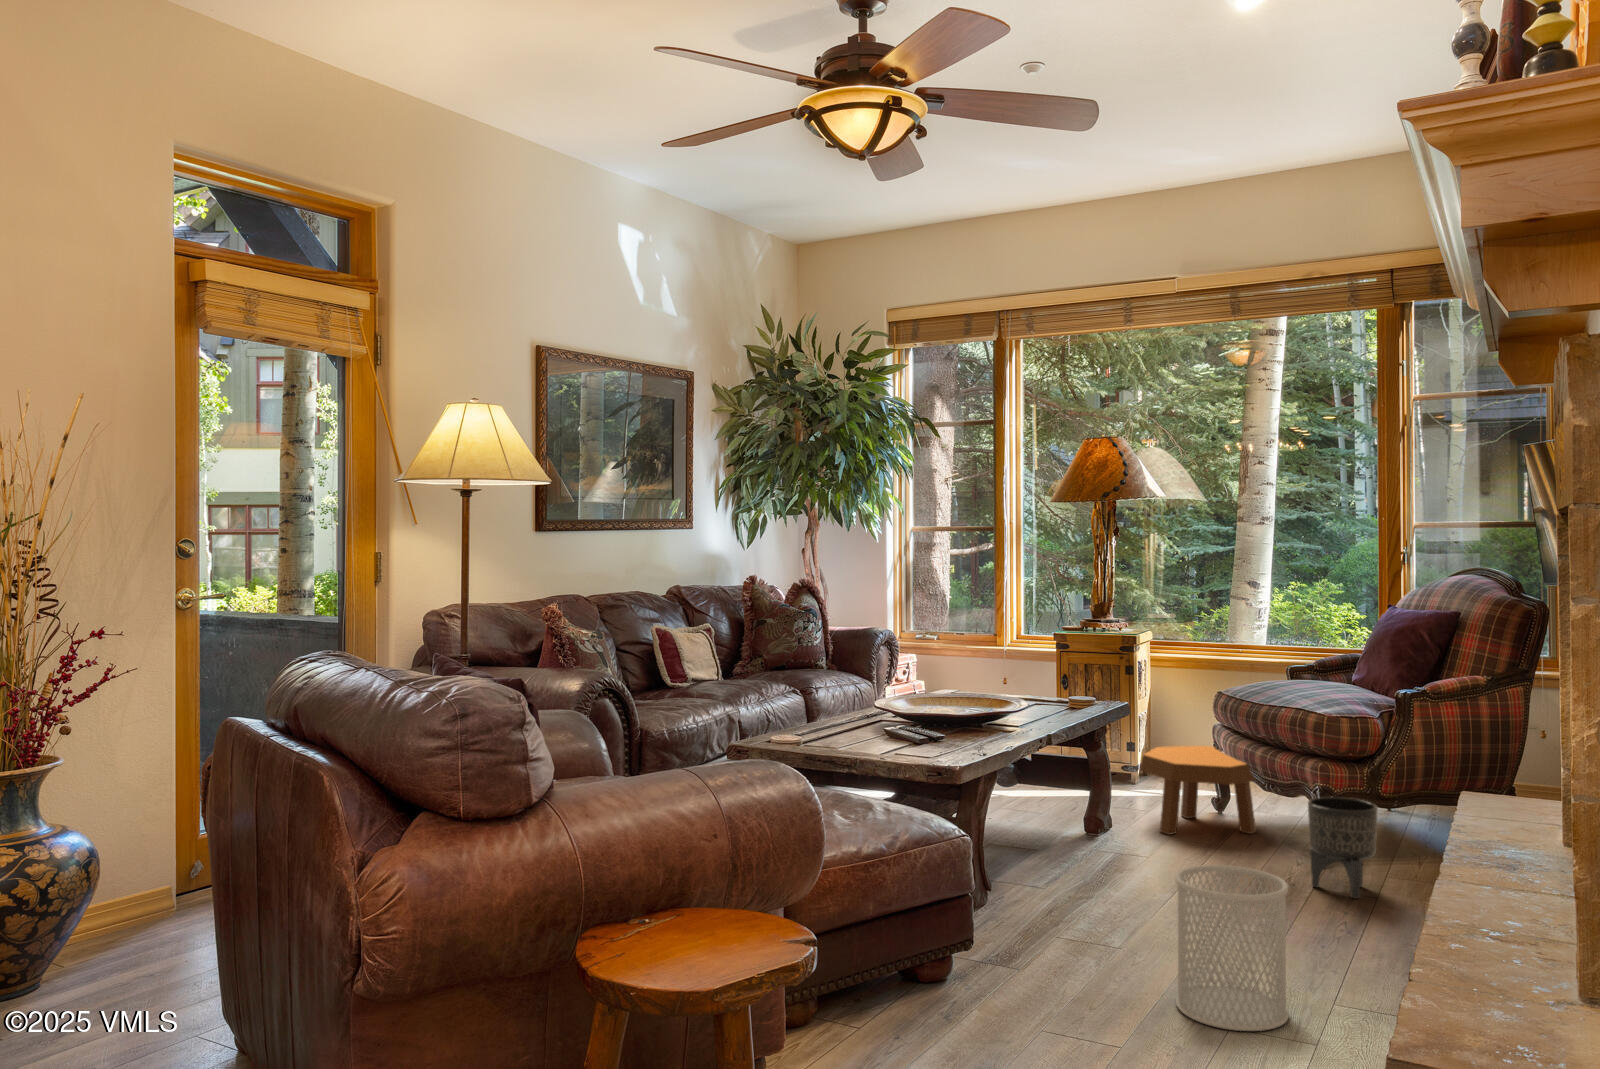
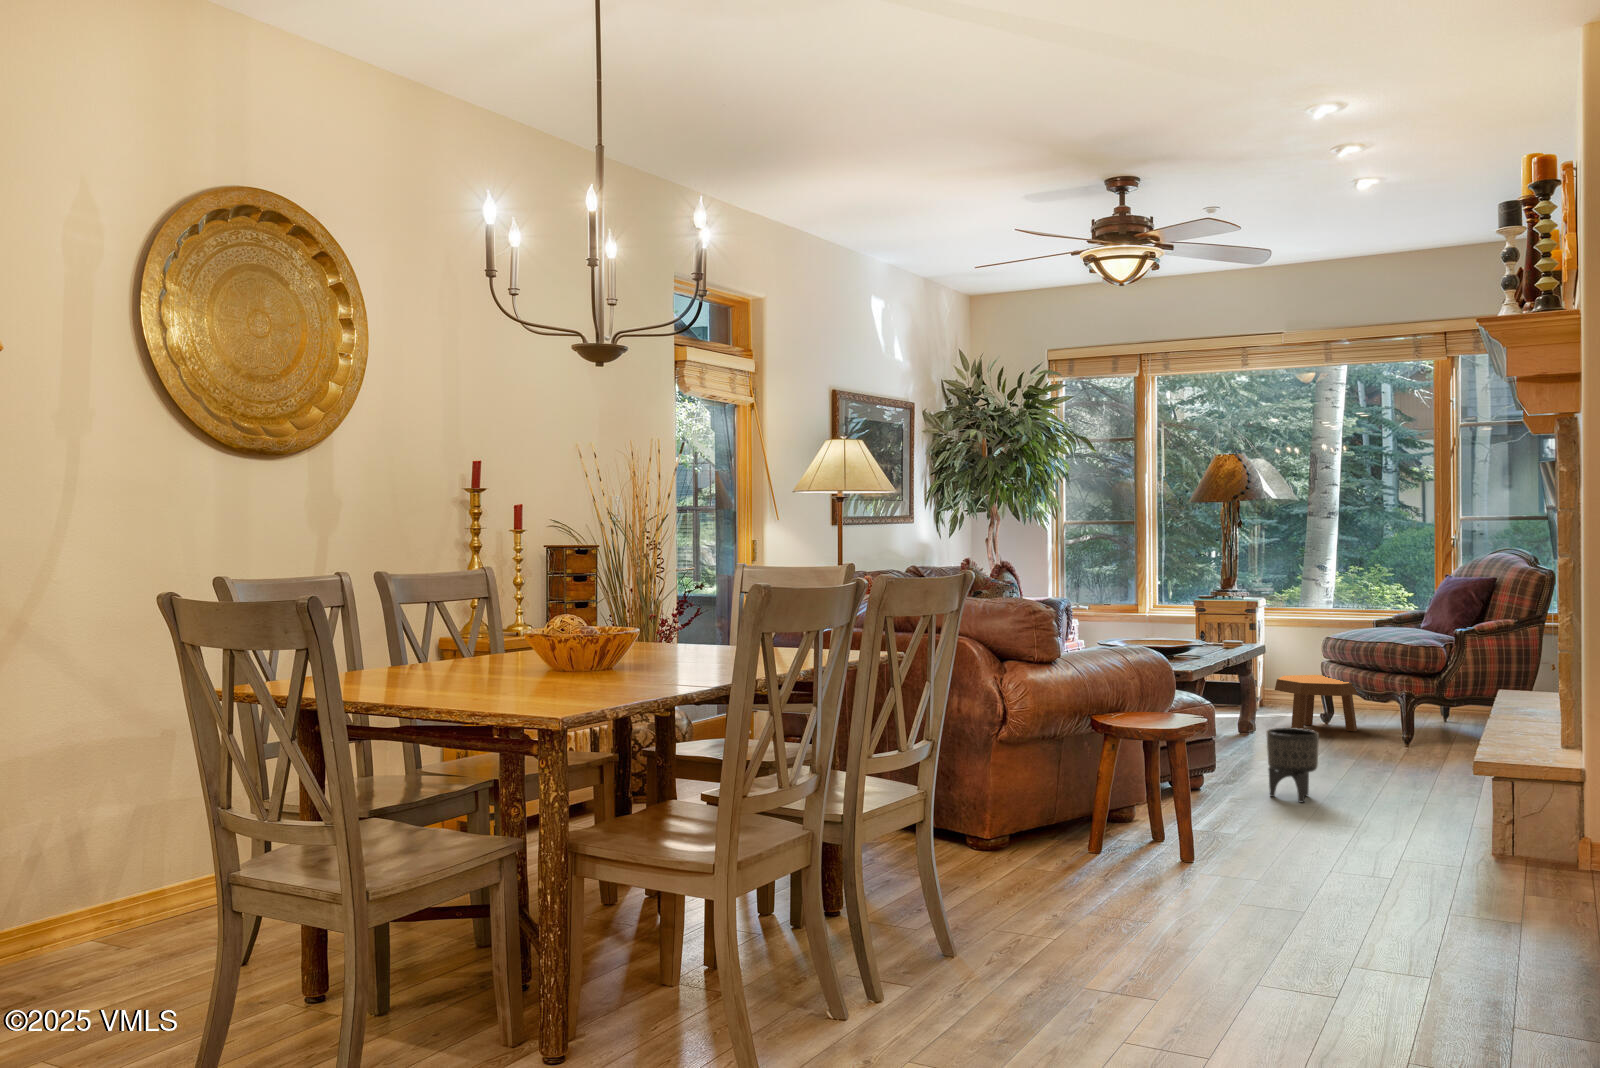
planter: present [1308,797,1378,898] -> present [1266,728,1319,802]
wastebasket: present [1175,865,1289,1031] -> none [1341,716,1408,801]

